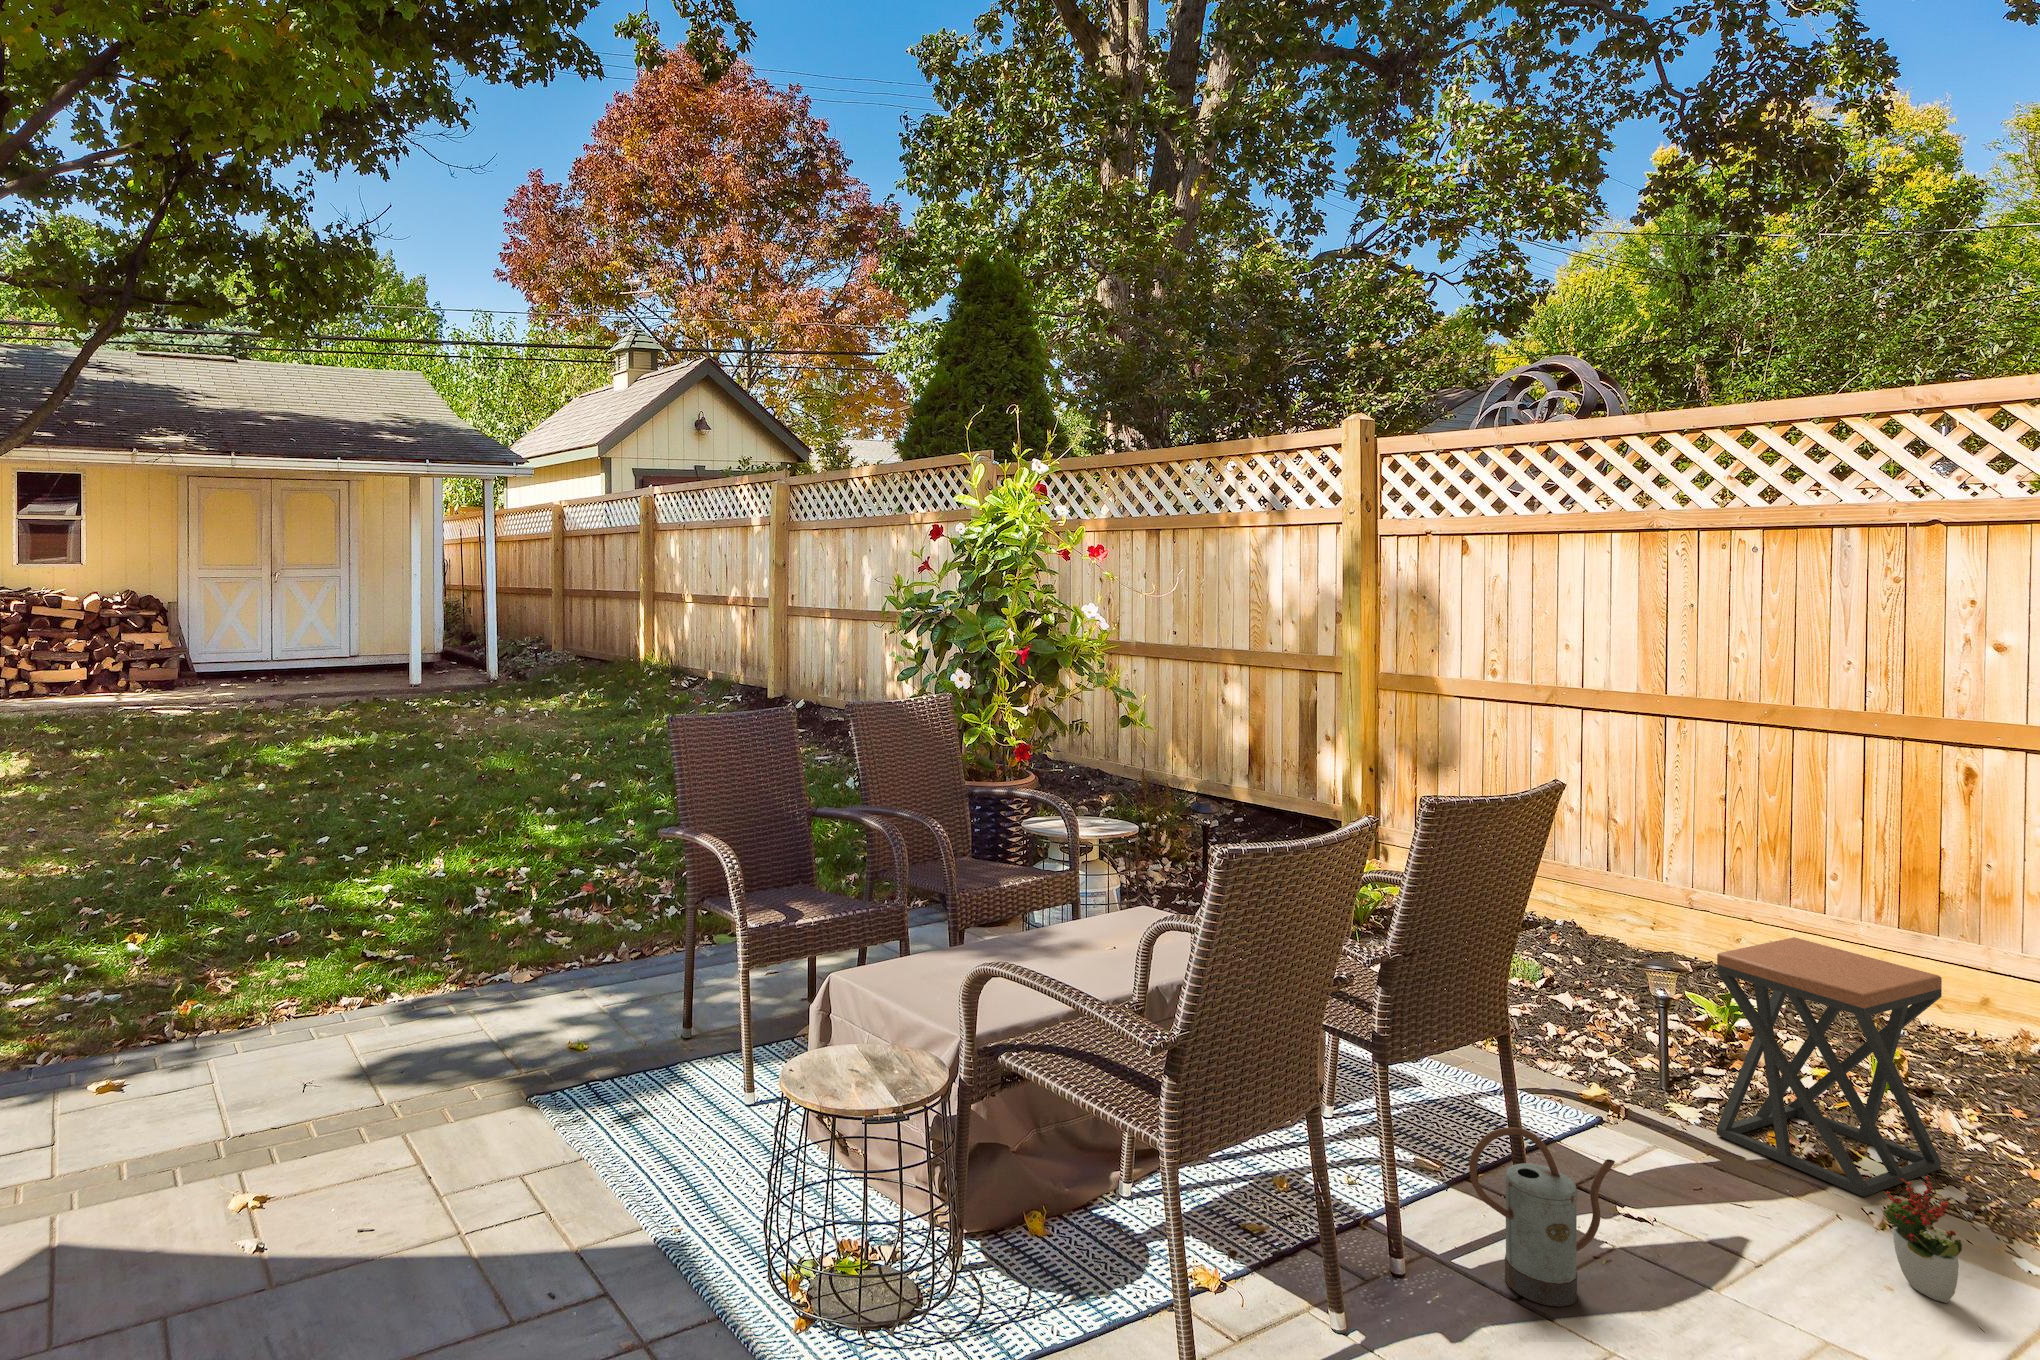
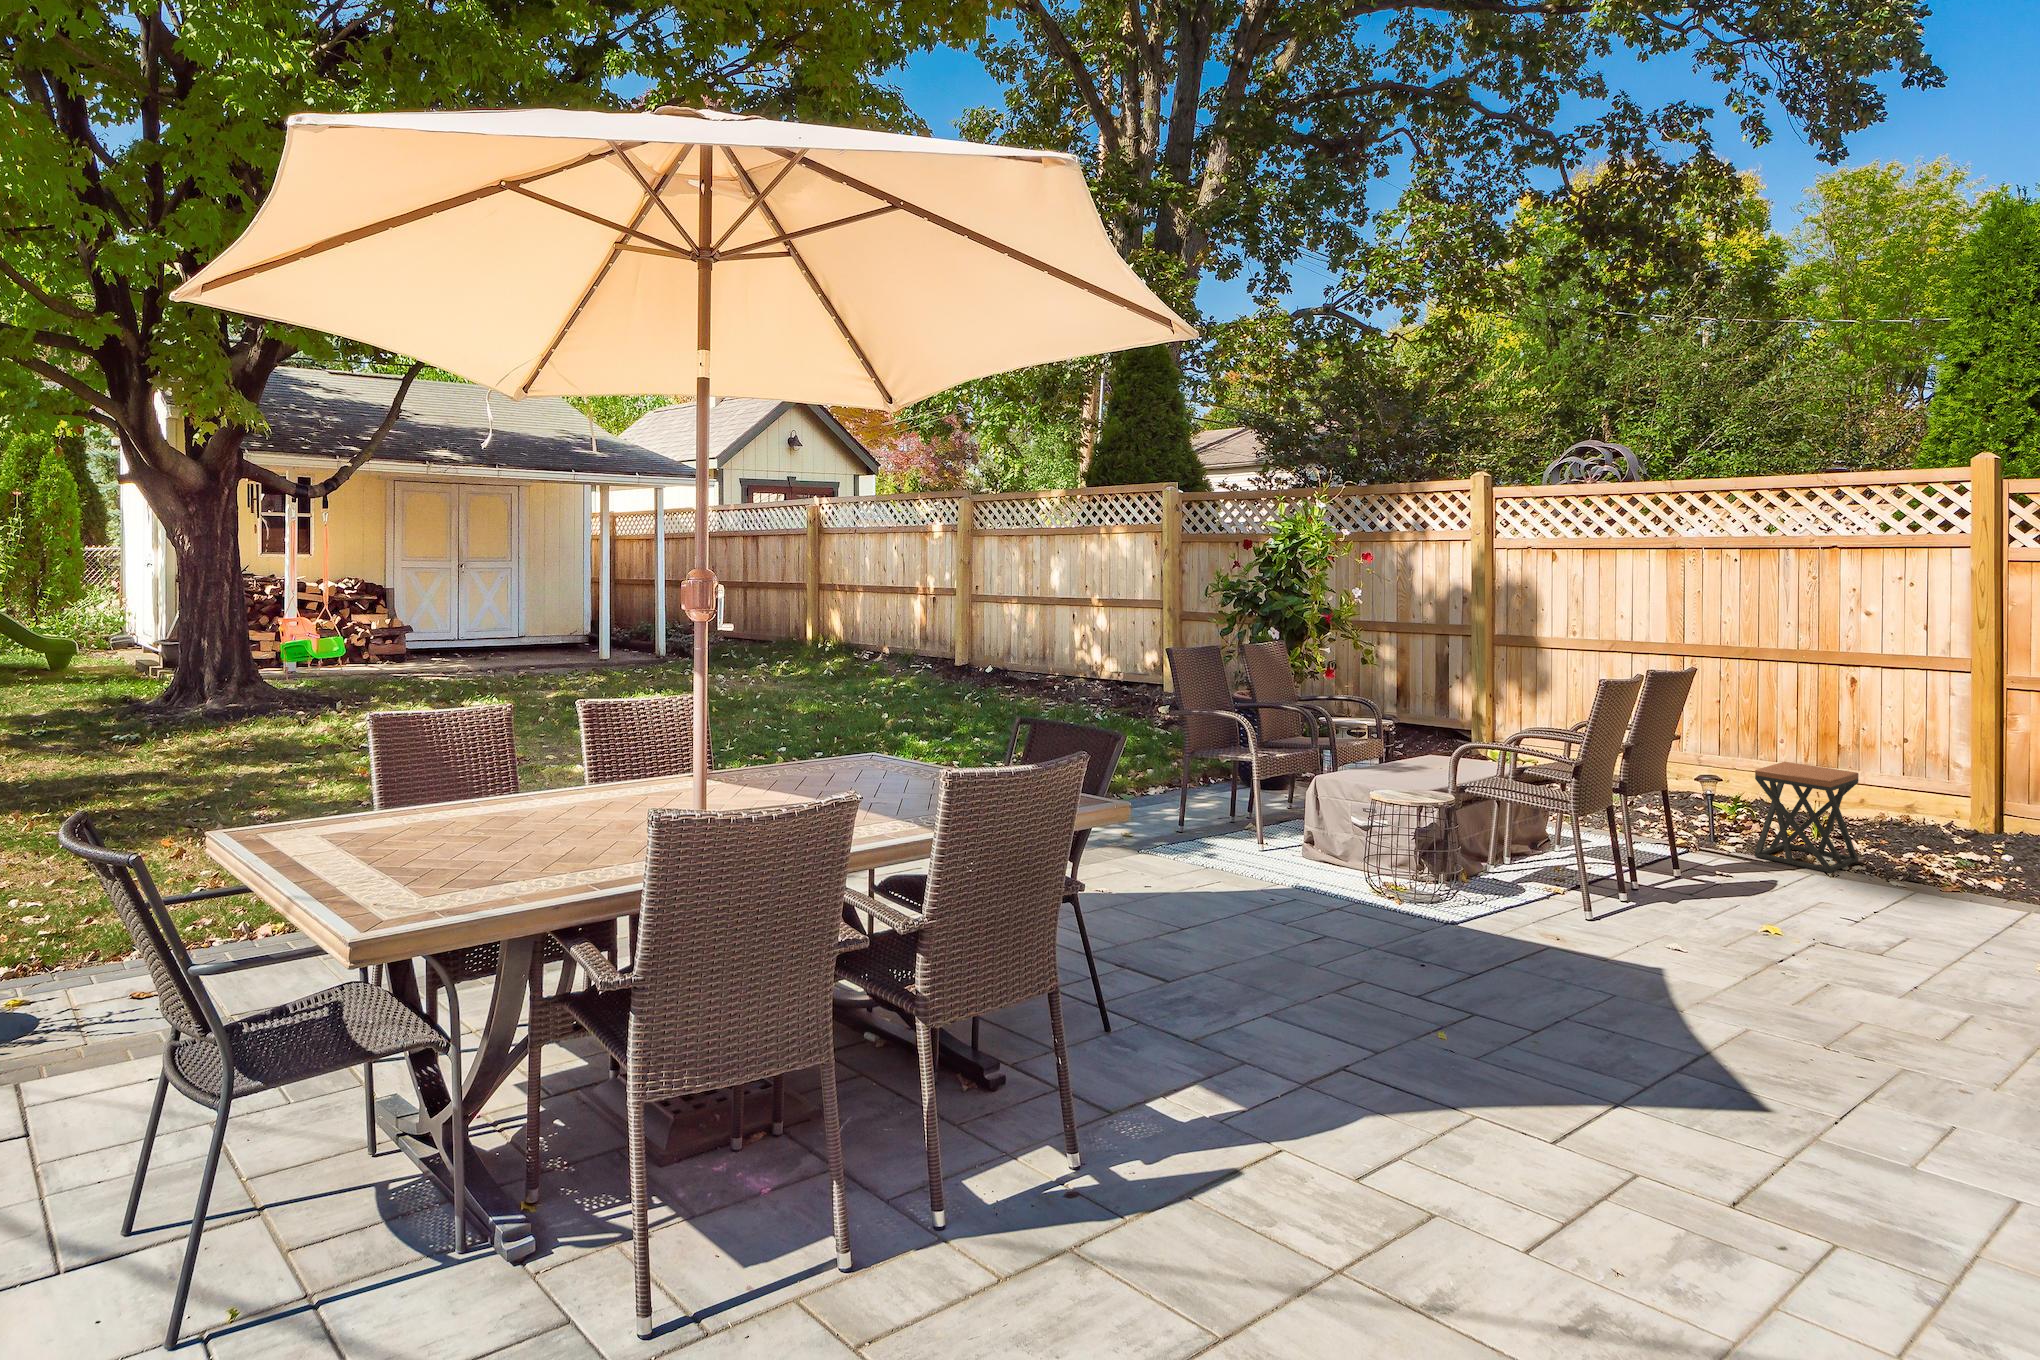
watering can: present [1469,1127,1615,1307] -> none [1686,841,1745,914]
decorative plant: present [1884,1176,1962,1303] -> none [1850,851,1884,902]

